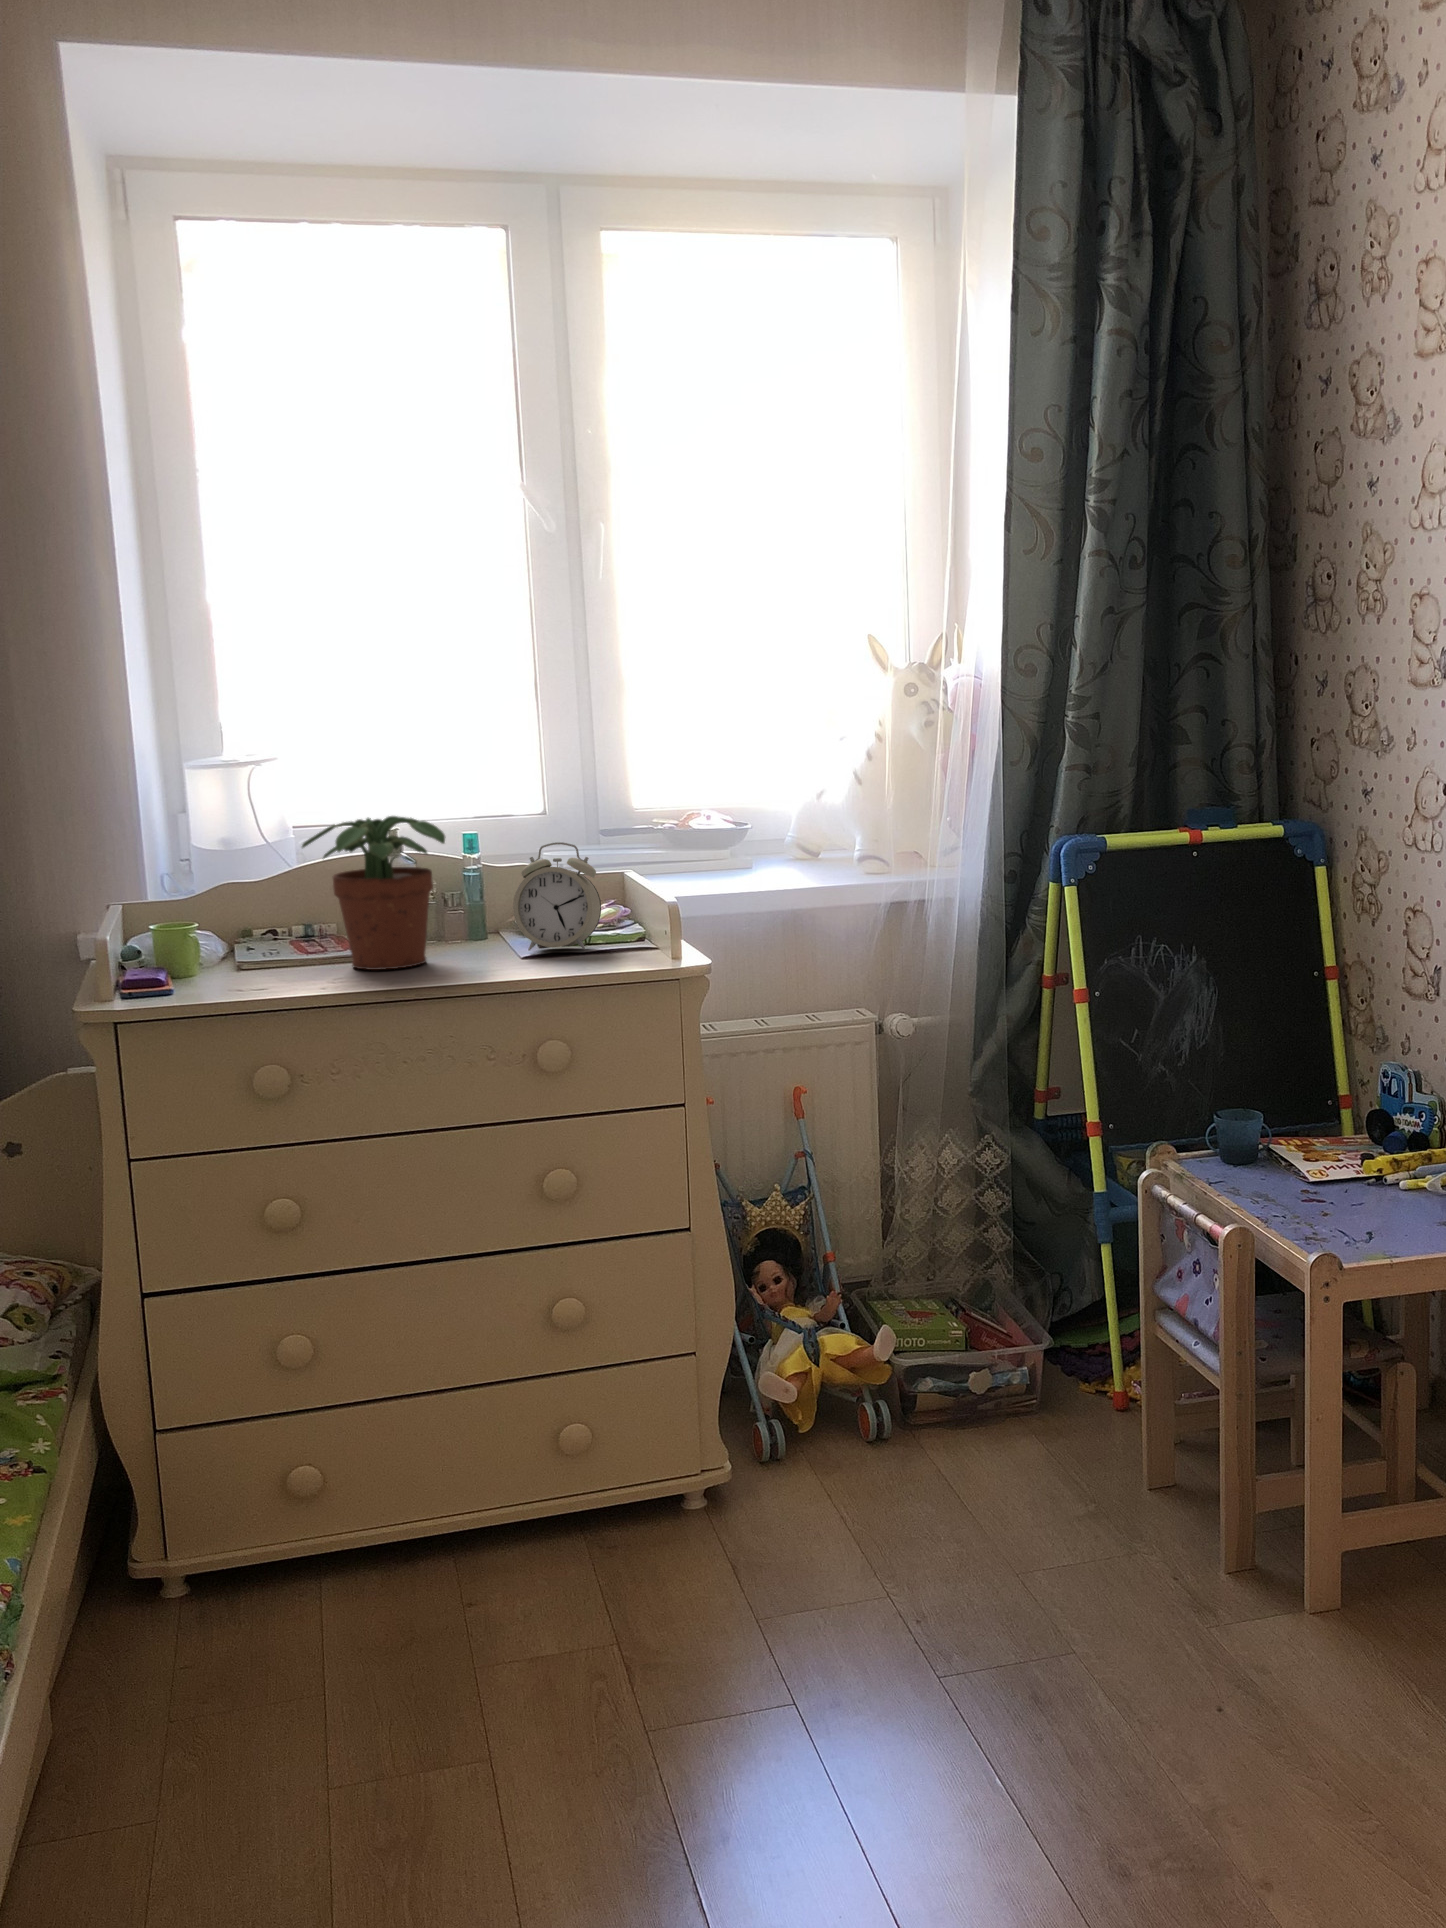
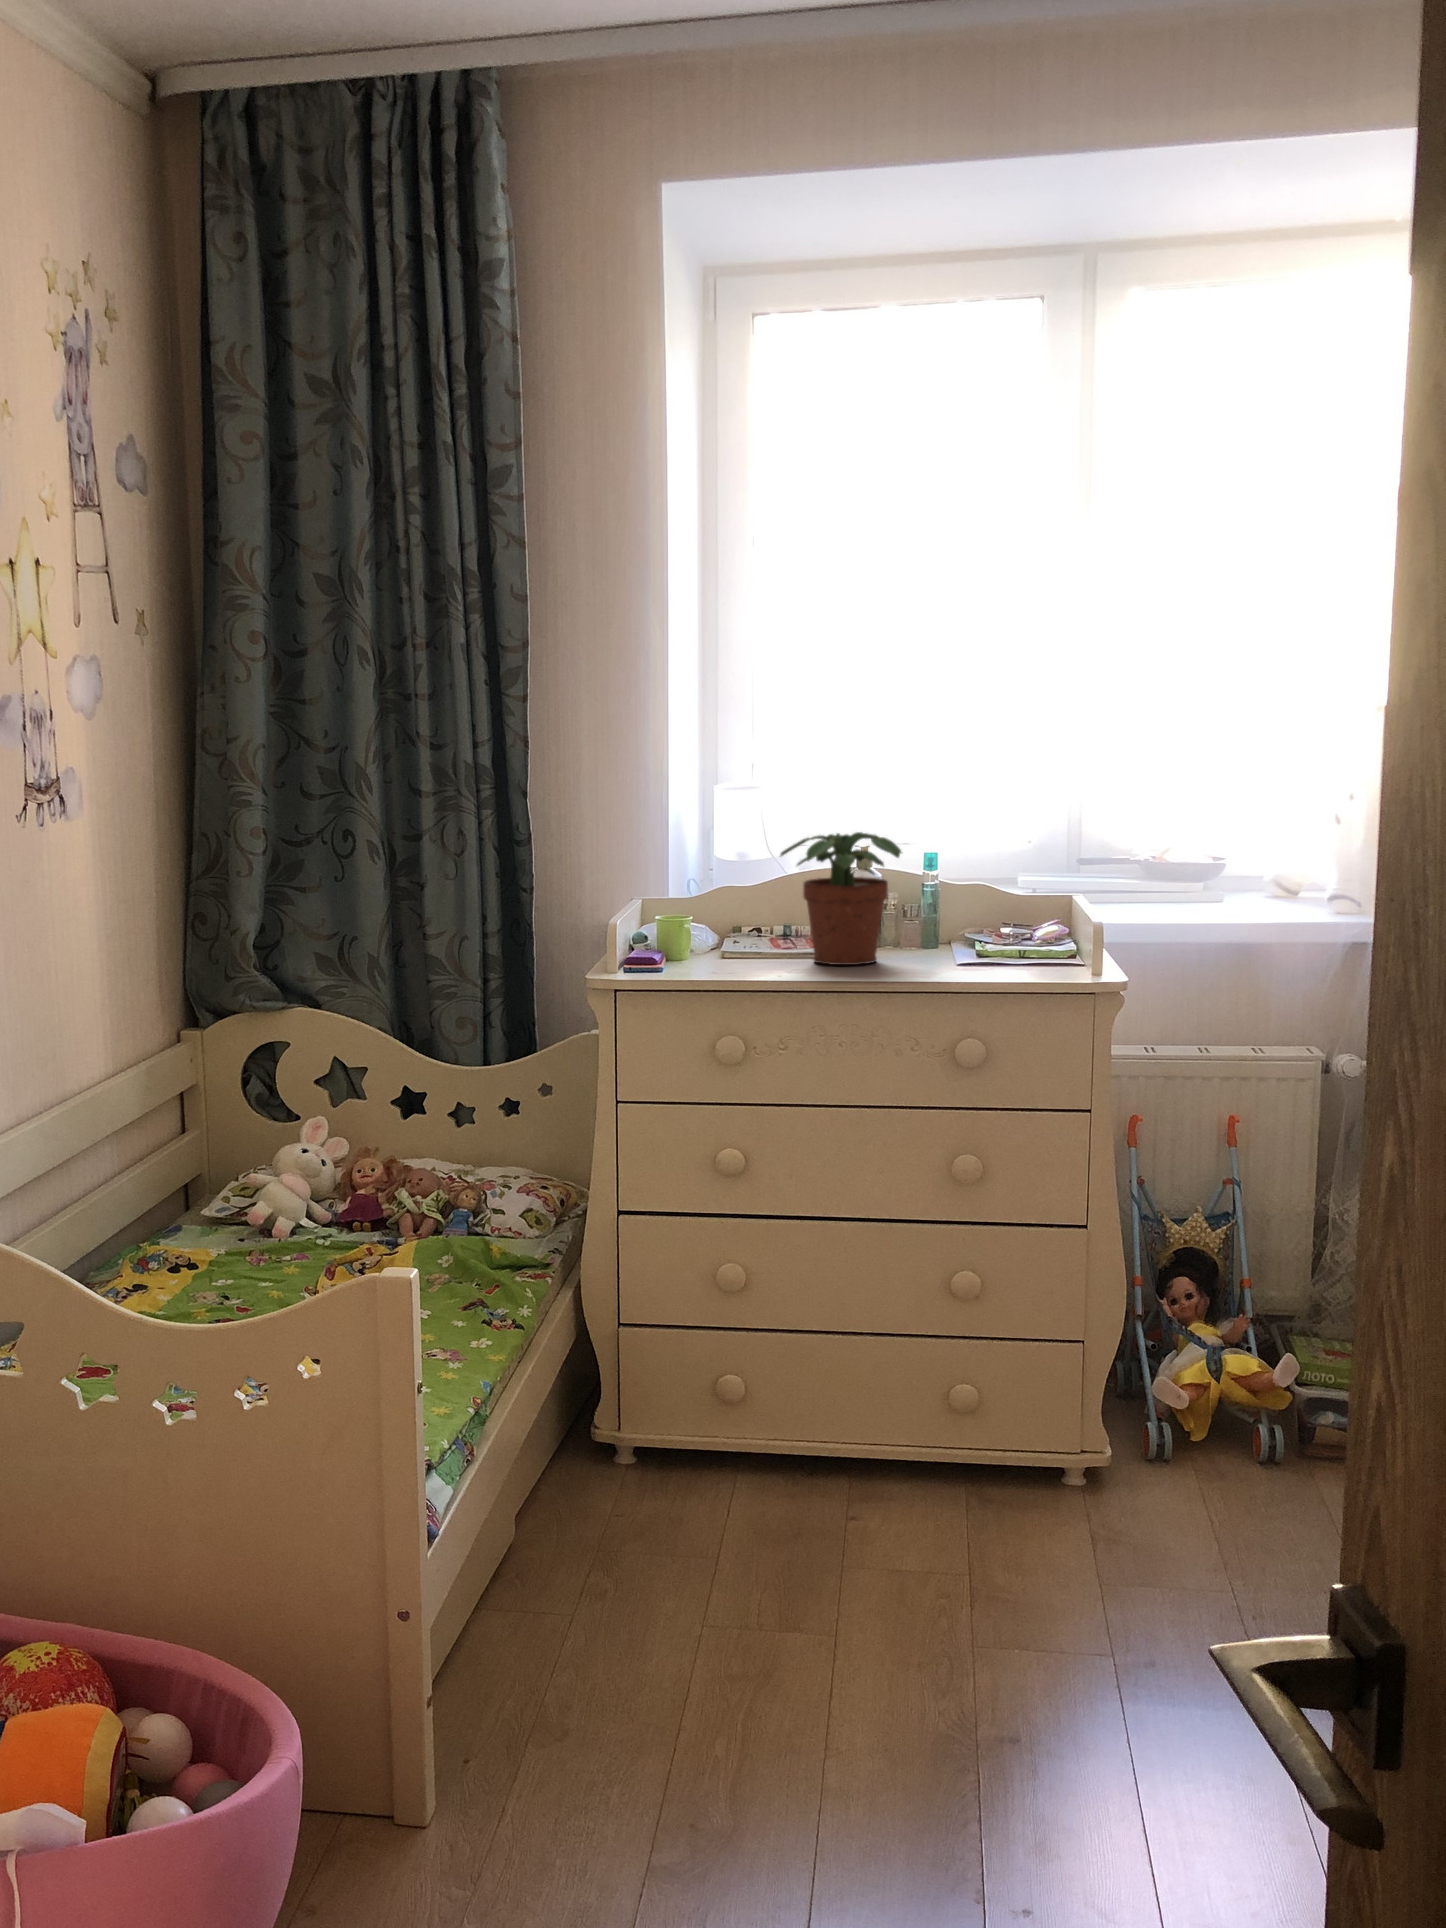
alarm clock: present [513,842,601,951] -> none [957,862,1038,961]

